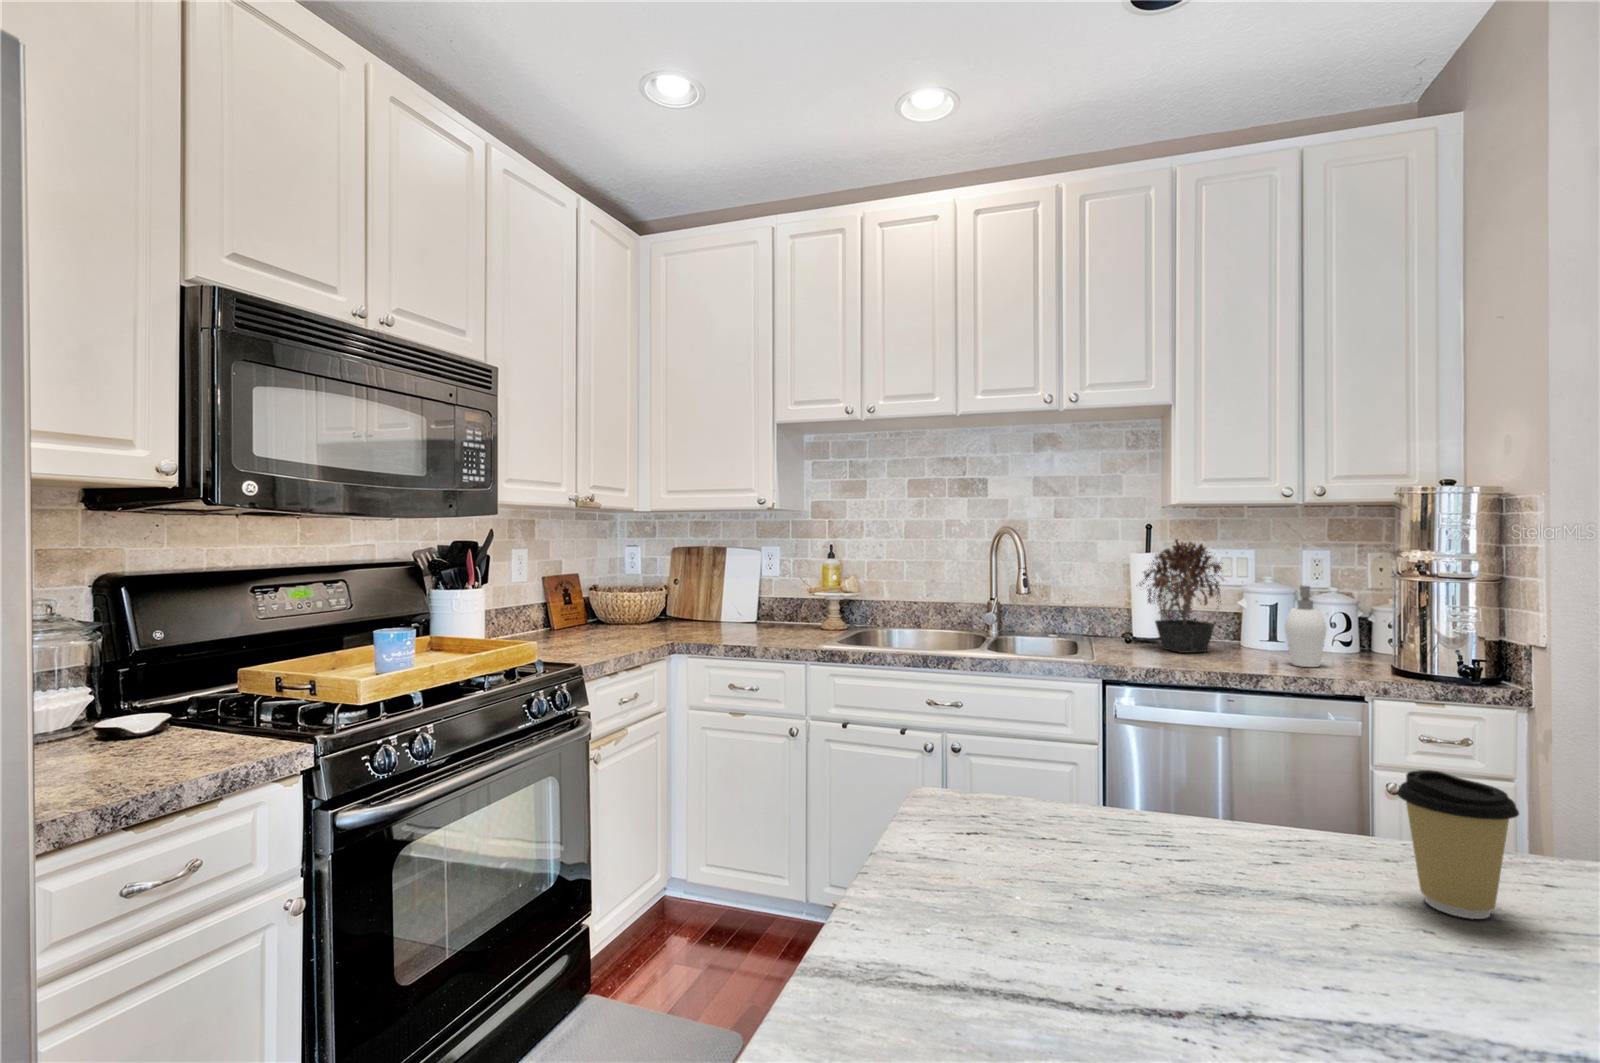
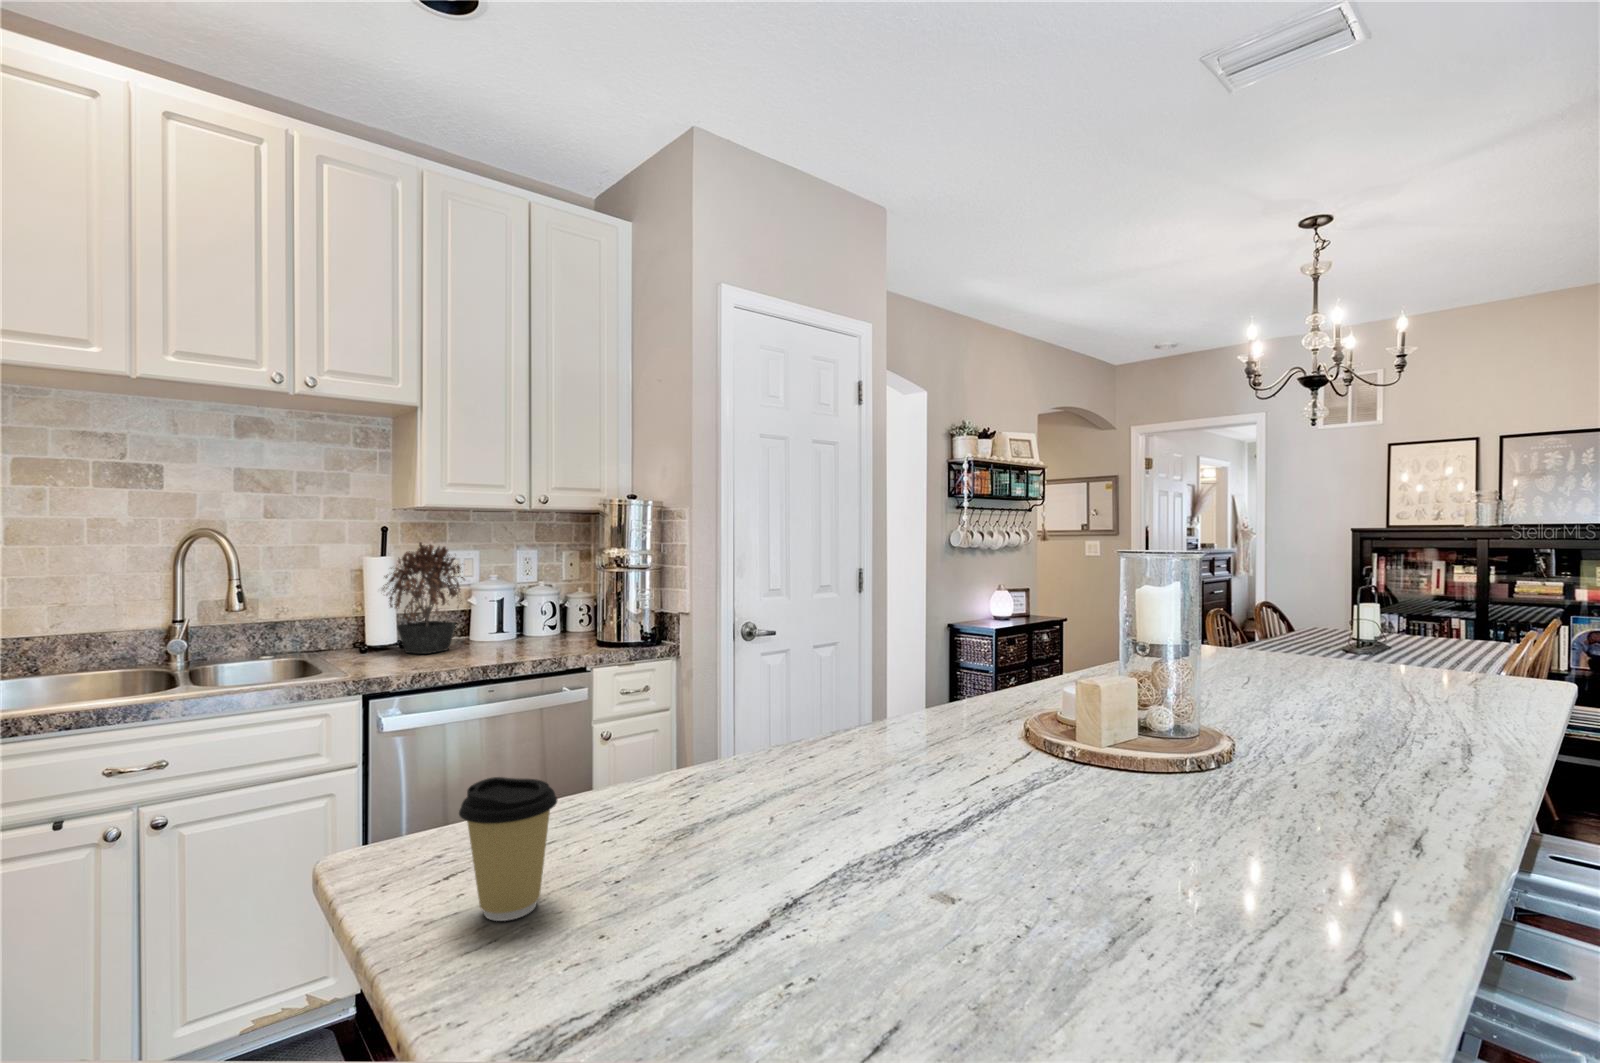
soap dispenser: present [1285,586,1330,667] -> none [521,581,562,651]
coffee cup: present [1397,770,1519,919] -> present [459,777,558,921]

